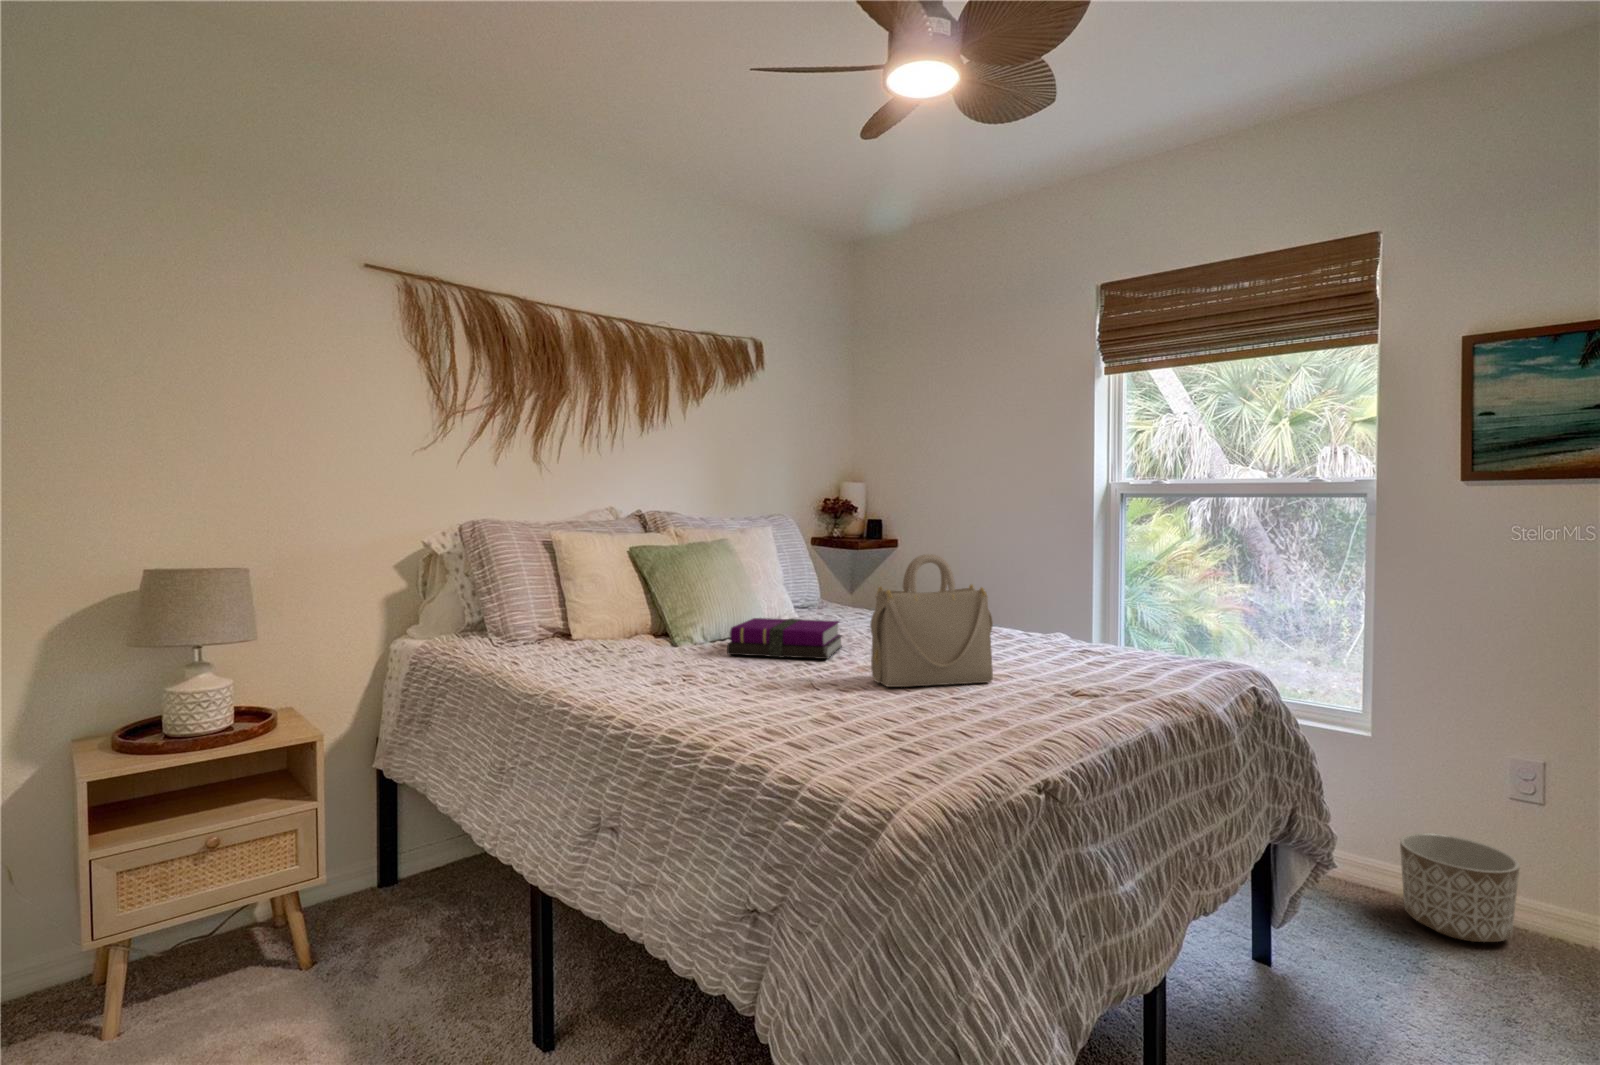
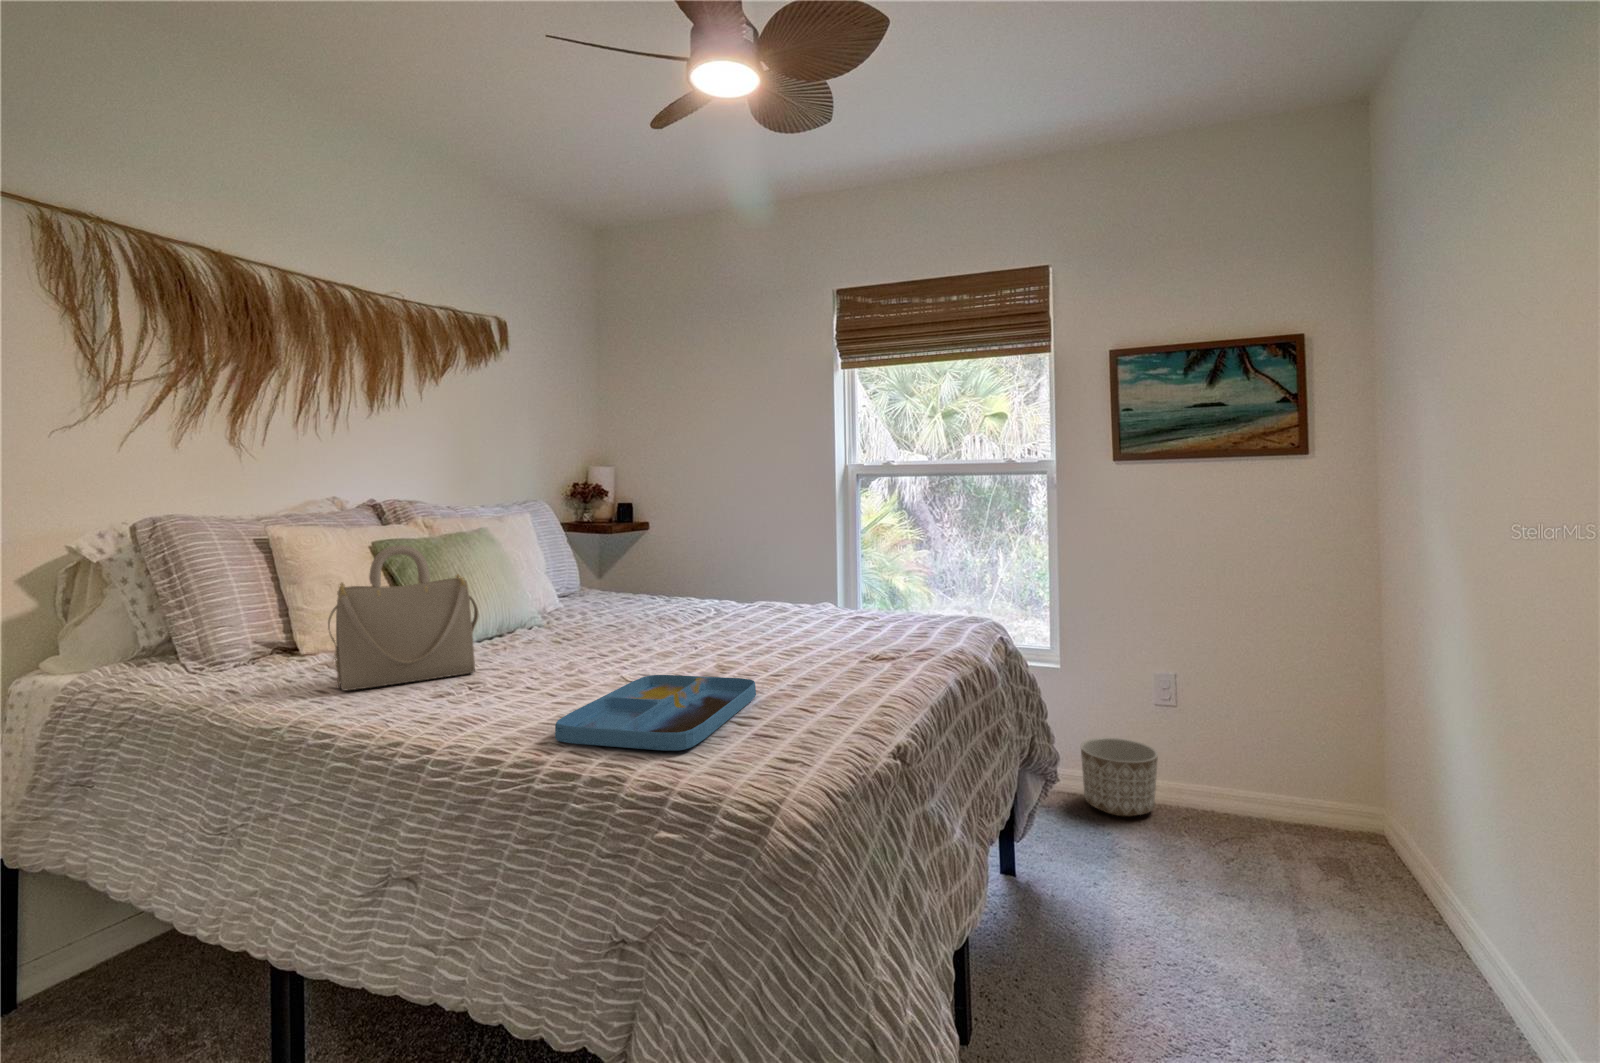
handbag: present [870,554,993,687] -> present [328,545,478,690]
notebook: present [727,618,842,659] -> none [511,609,632,655]
tray: none [727,684,926,752] -> present [555,675,756,750]

